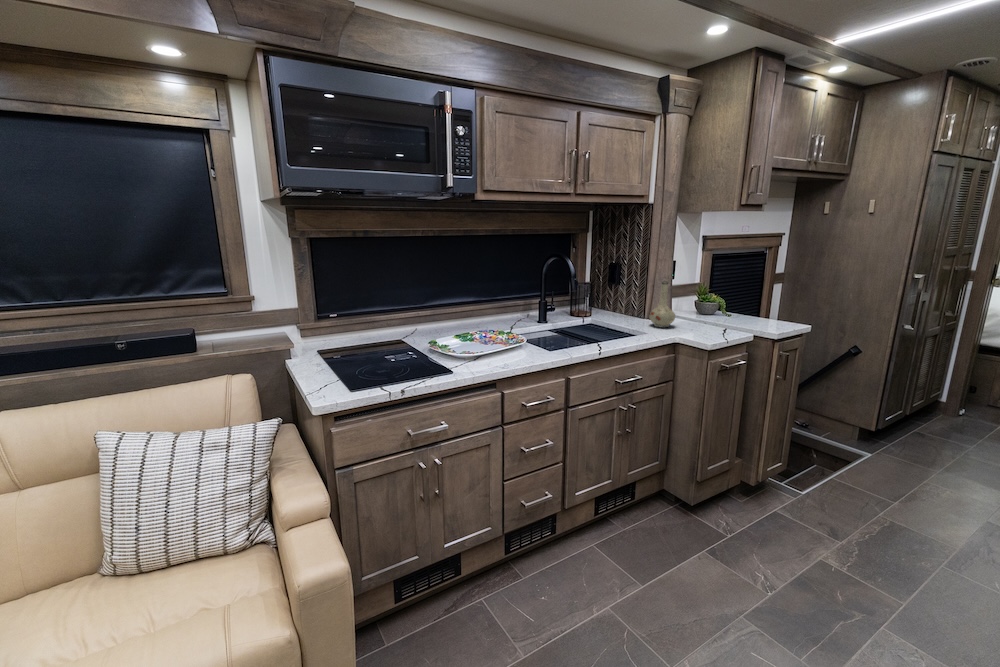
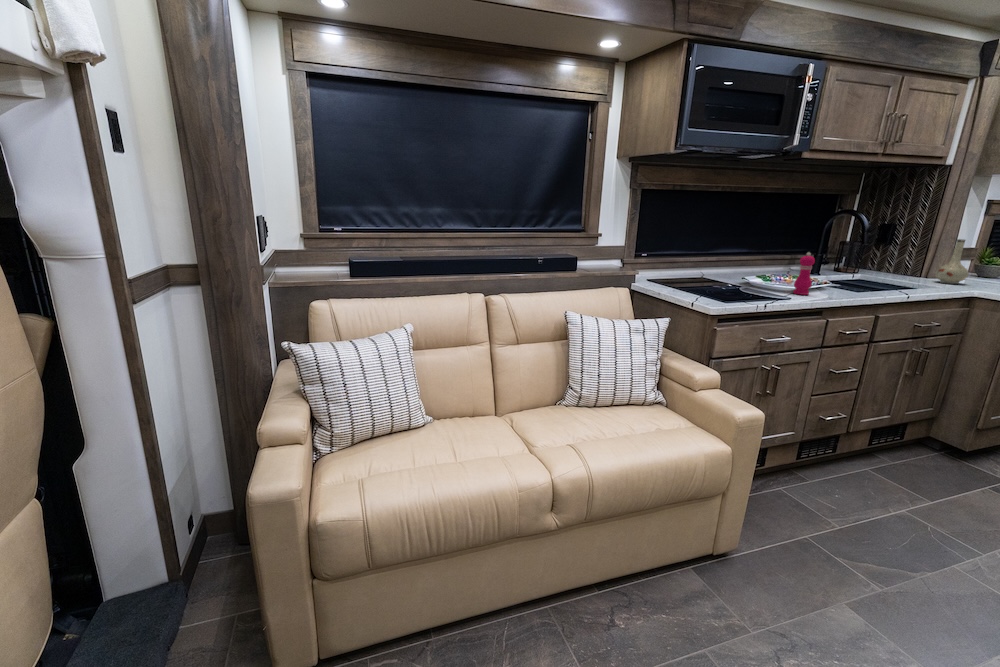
pepper mill: none [465,316,483,366] -> present [794,253,815,295]

